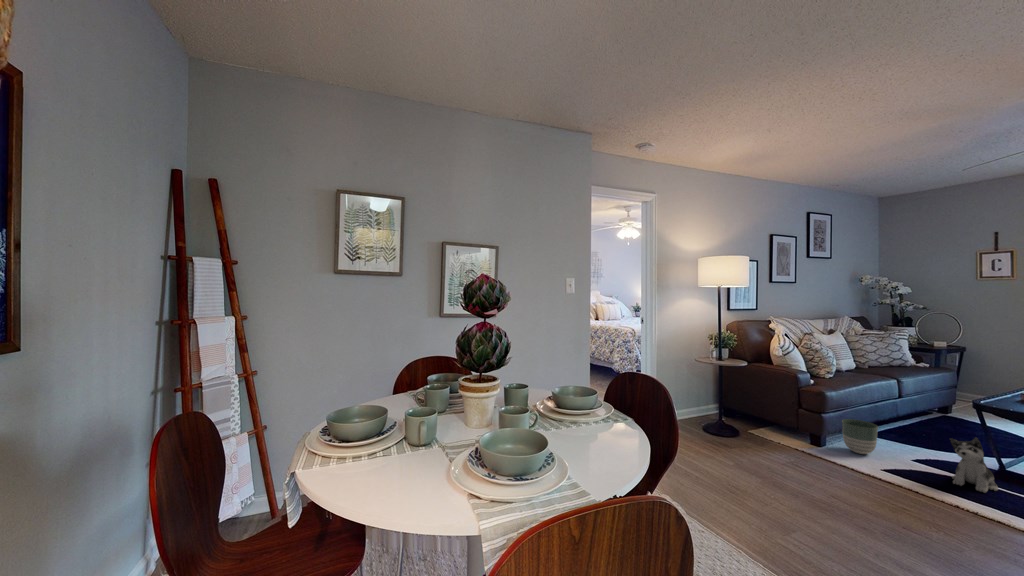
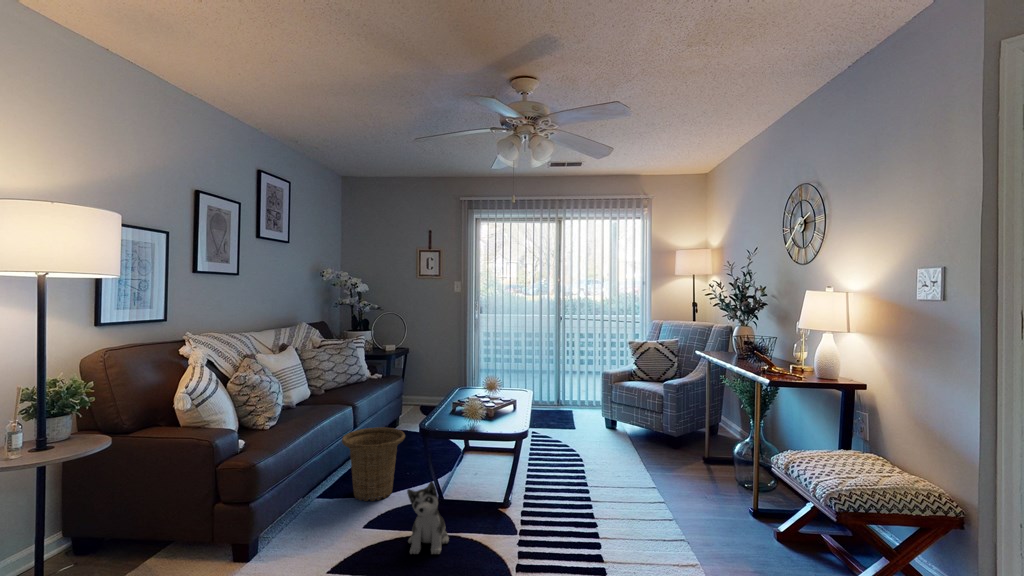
basket: none [886,396,951,451] -> present [342,427,405,501]
planter: present [842,419,878,454] -> none [284,489,330,548]

